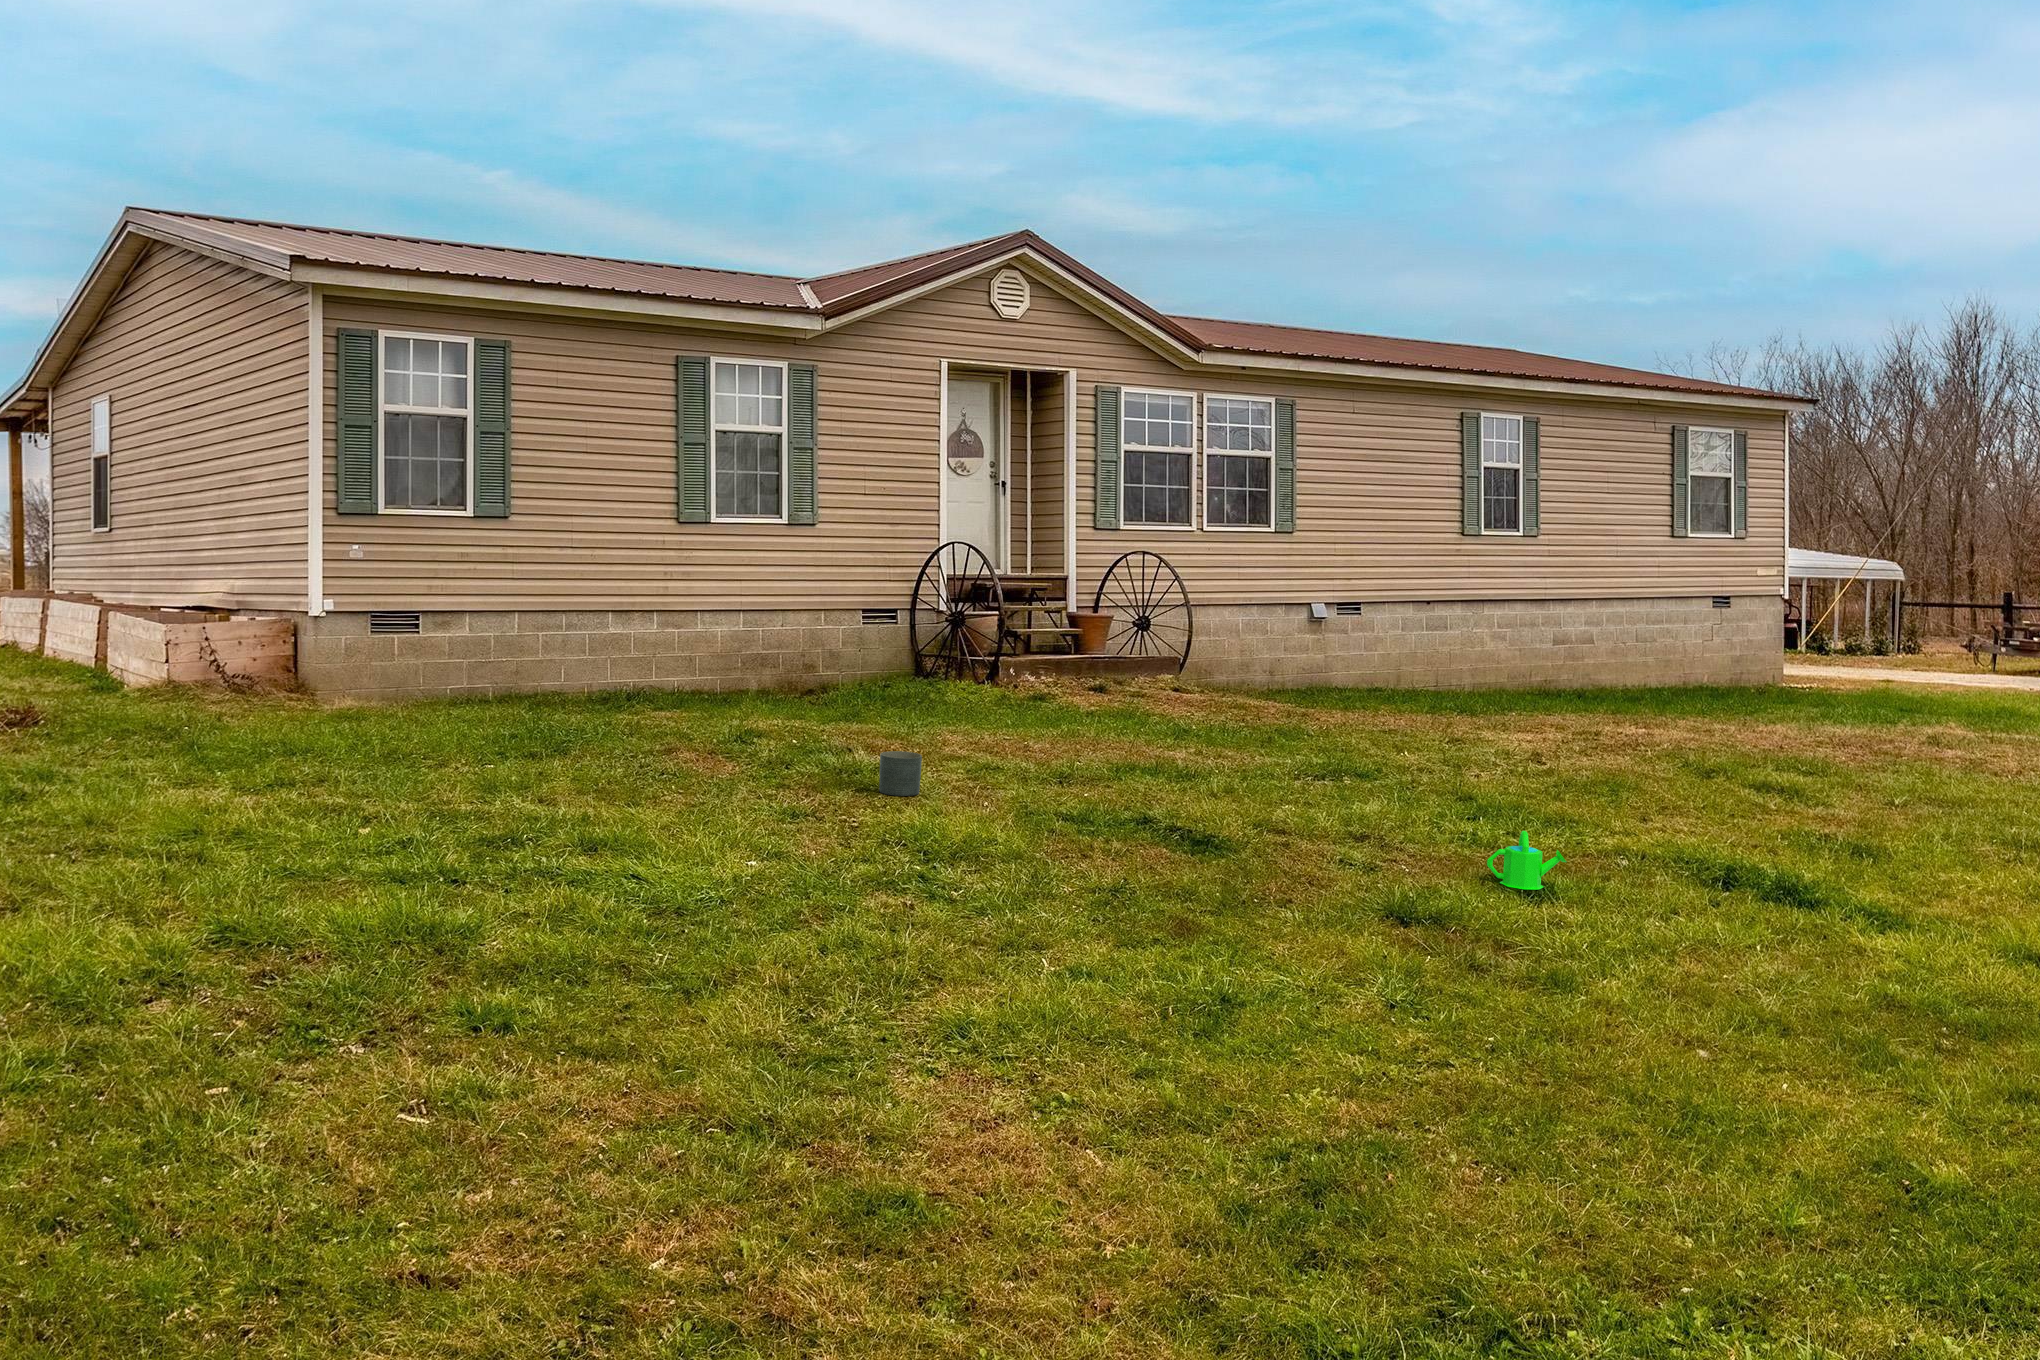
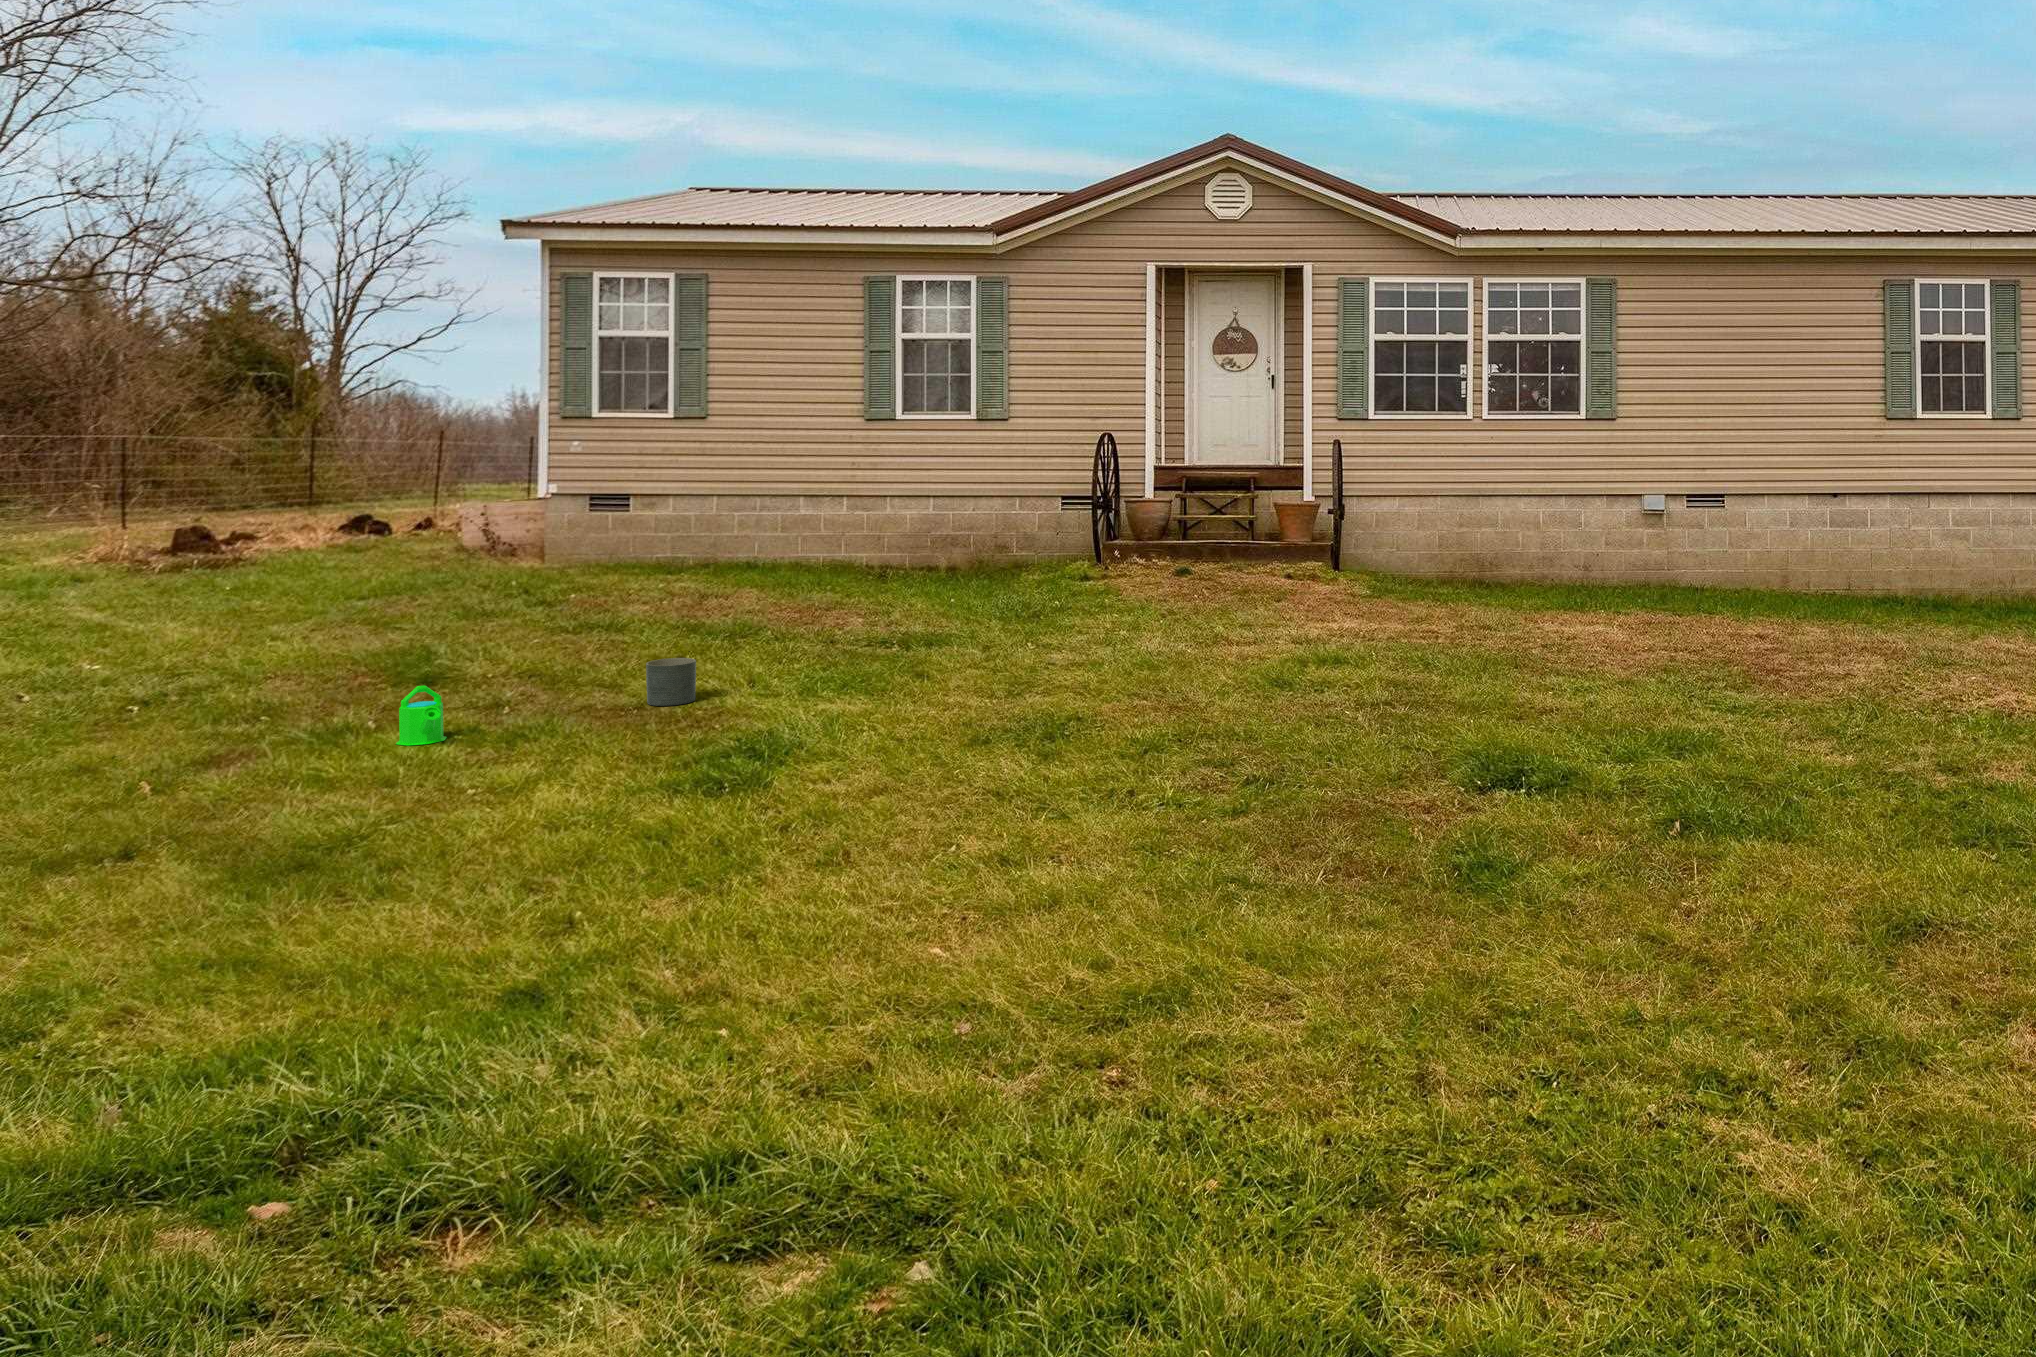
planter: present [879,751,922,796] -> present [646,658,696,706]

